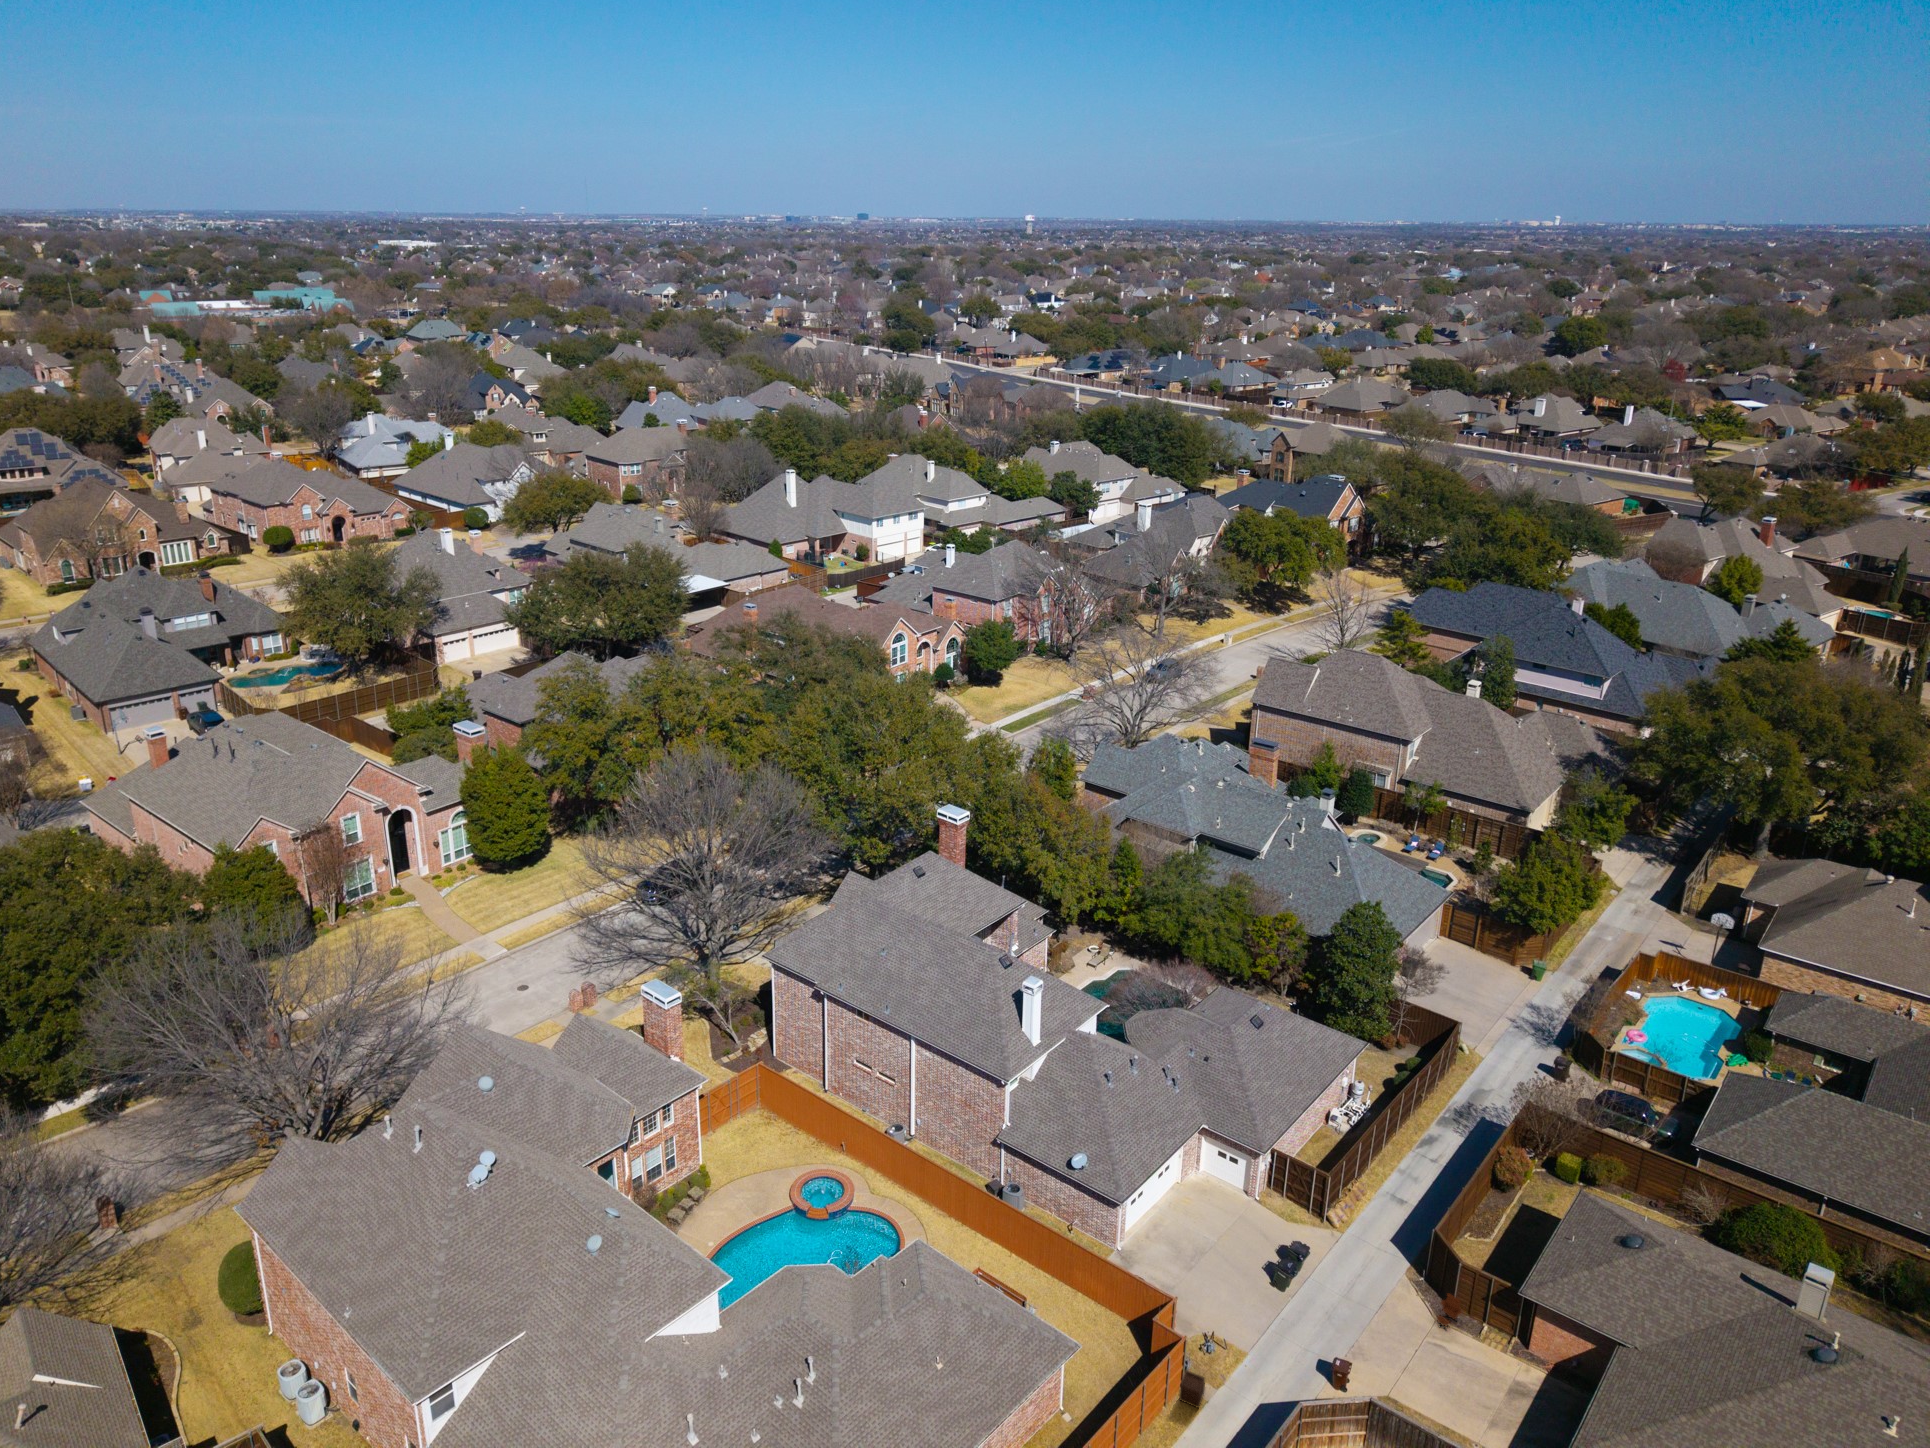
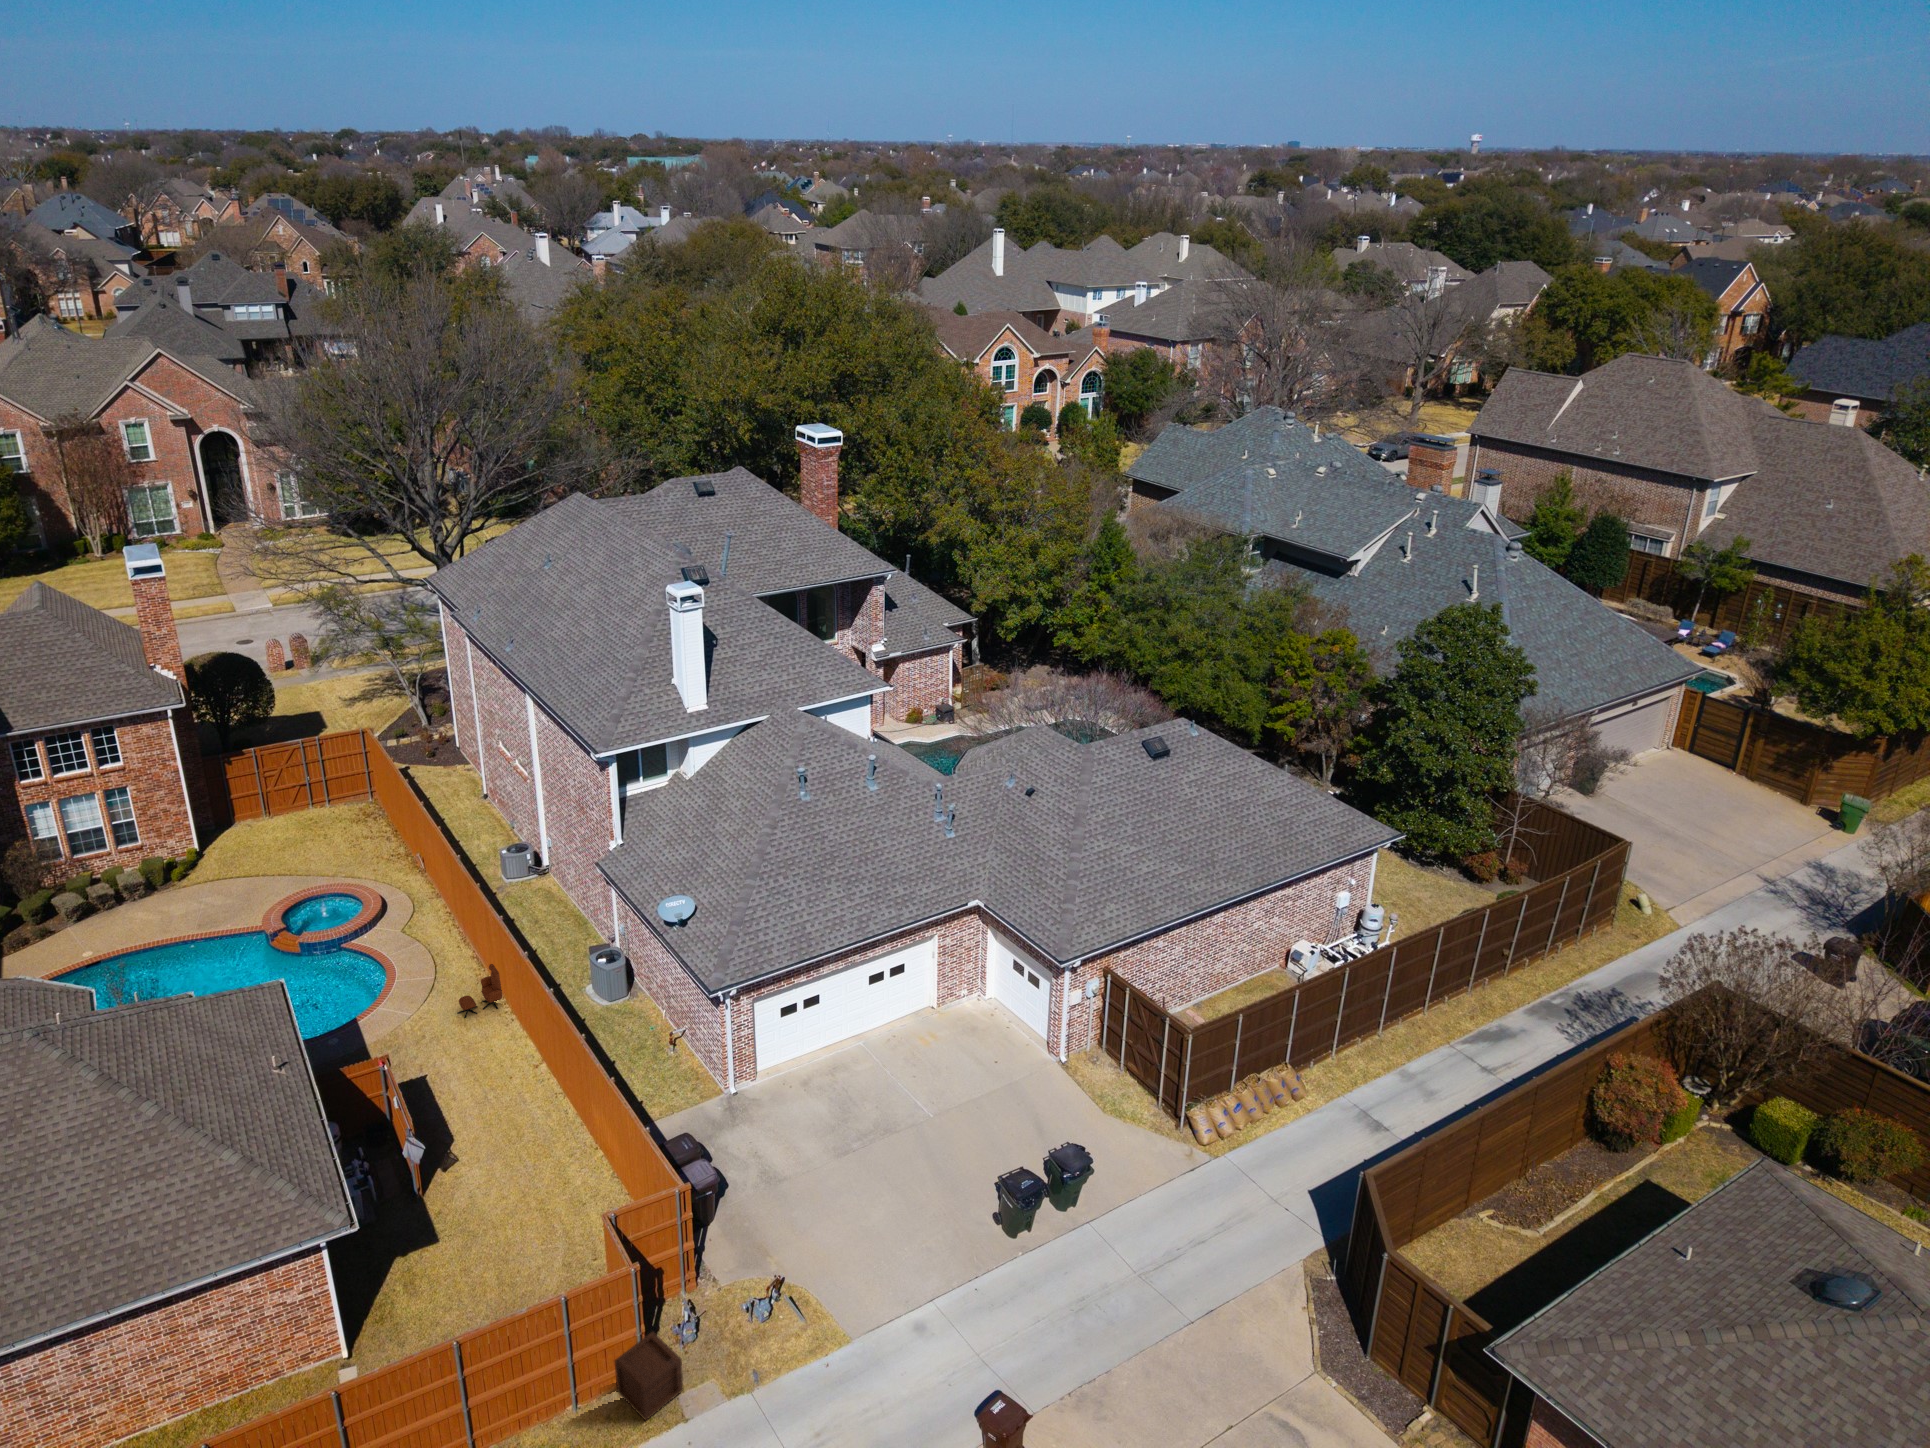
lounge chair: present [1437,1293,1462,1326] -> present [457,964,502,1018]

